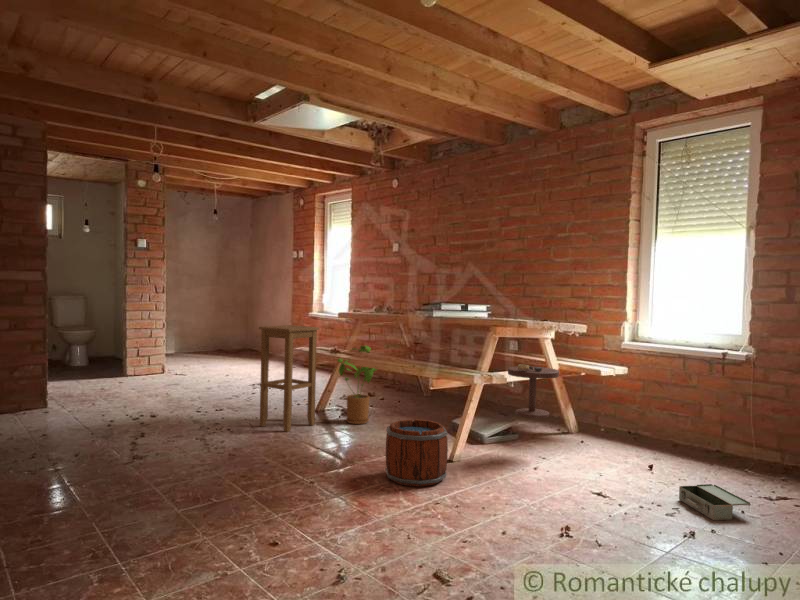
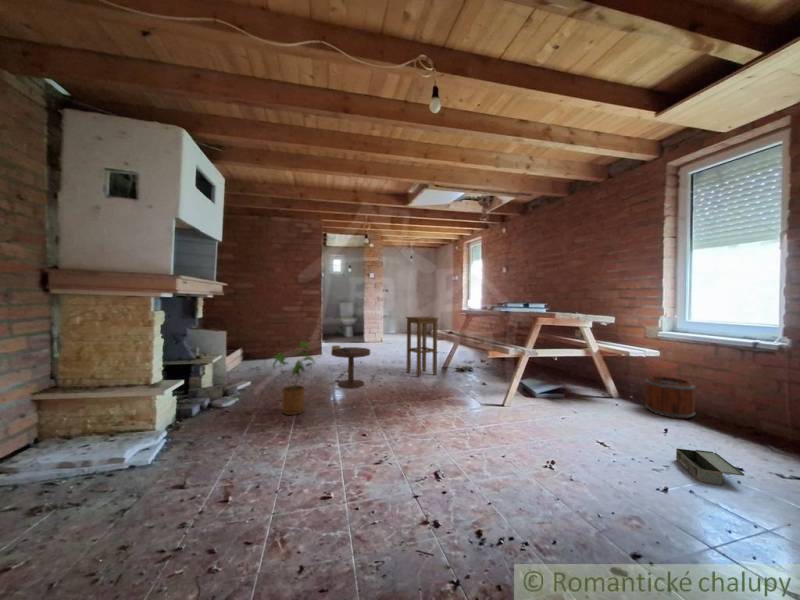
house plant: present [337,346,378,424] -> present [273,342,314,415]
side table: present [508,364,559,418] -> present [331,346,370,389]
bucket: present [385,420,448,487] -> present [645,376,696,419]

